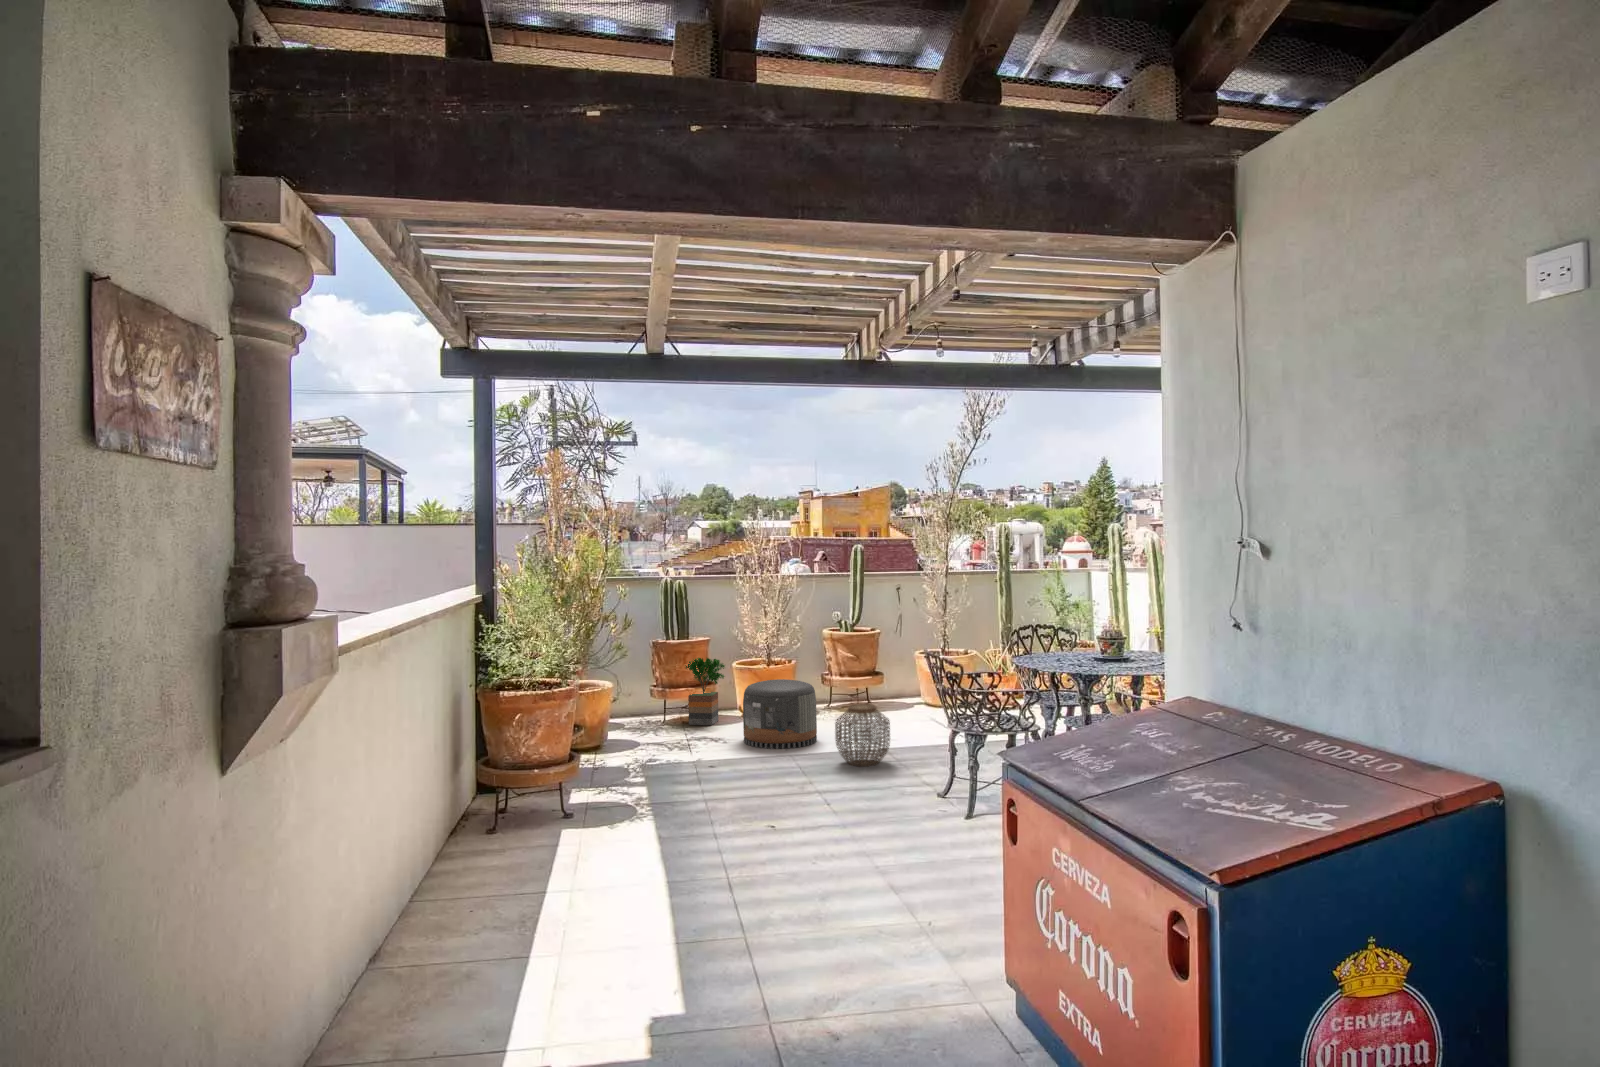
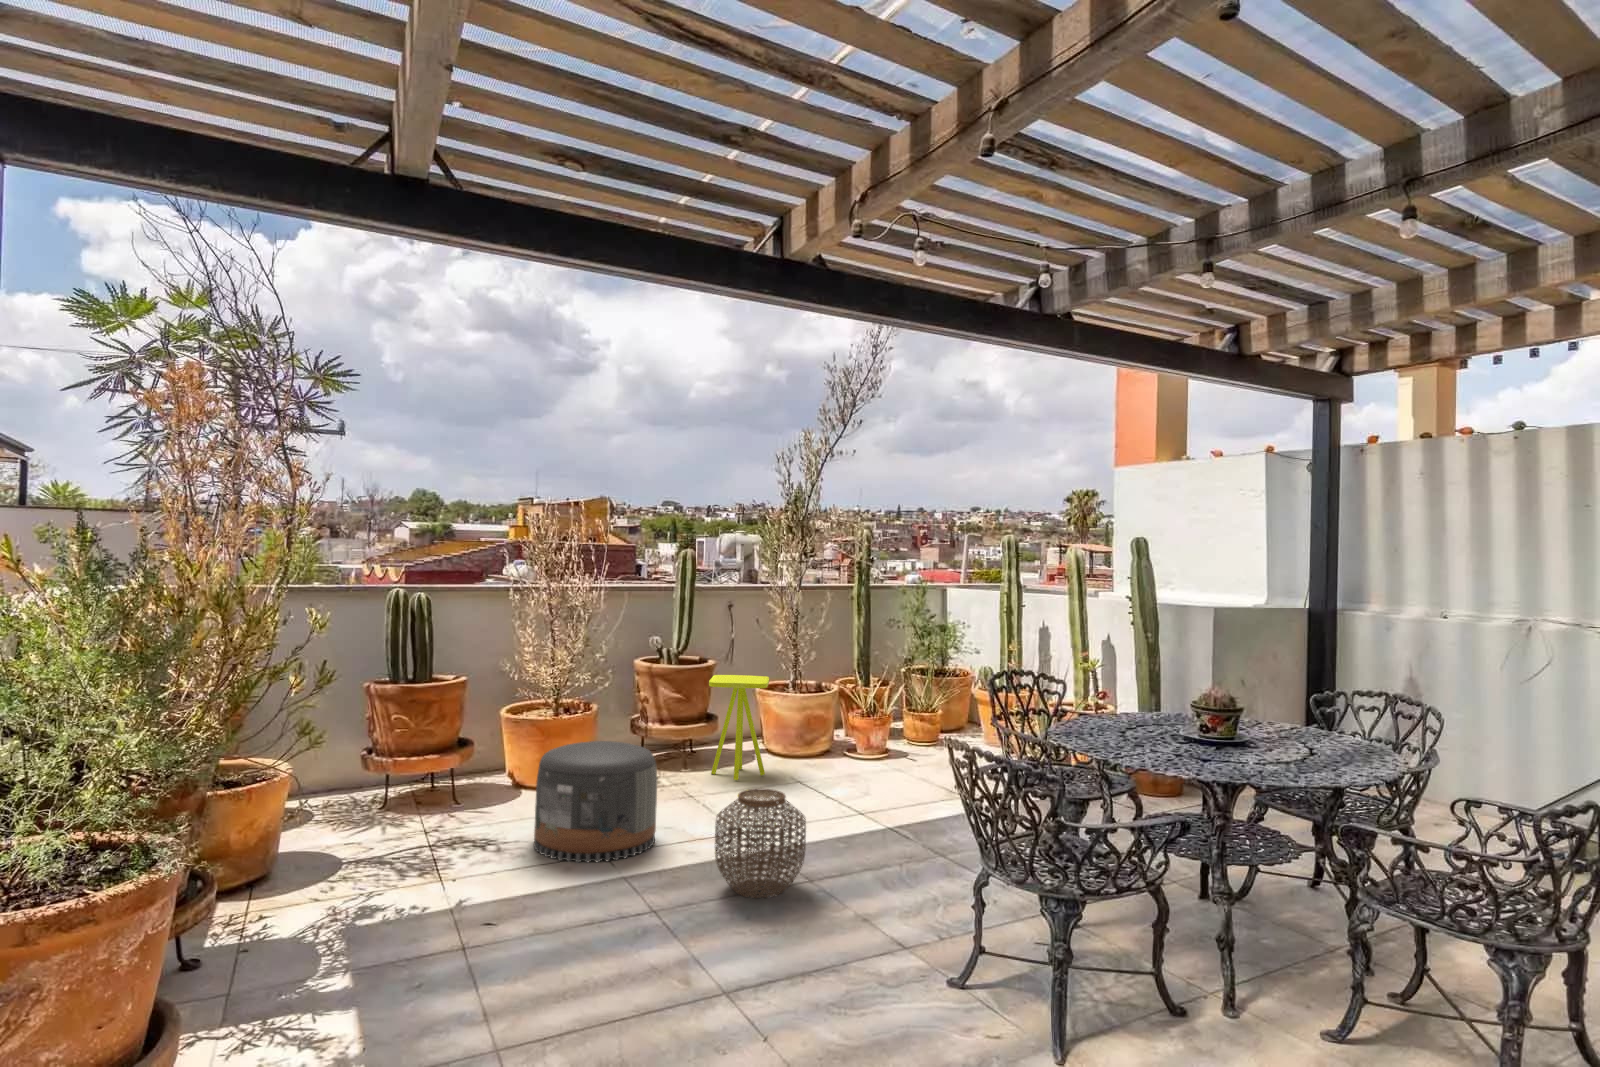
side table: none [871,640,918,714] -> present [709,675,769,780]
potted tree: present [685,658,725,725] -> none [422,701,495,813]

